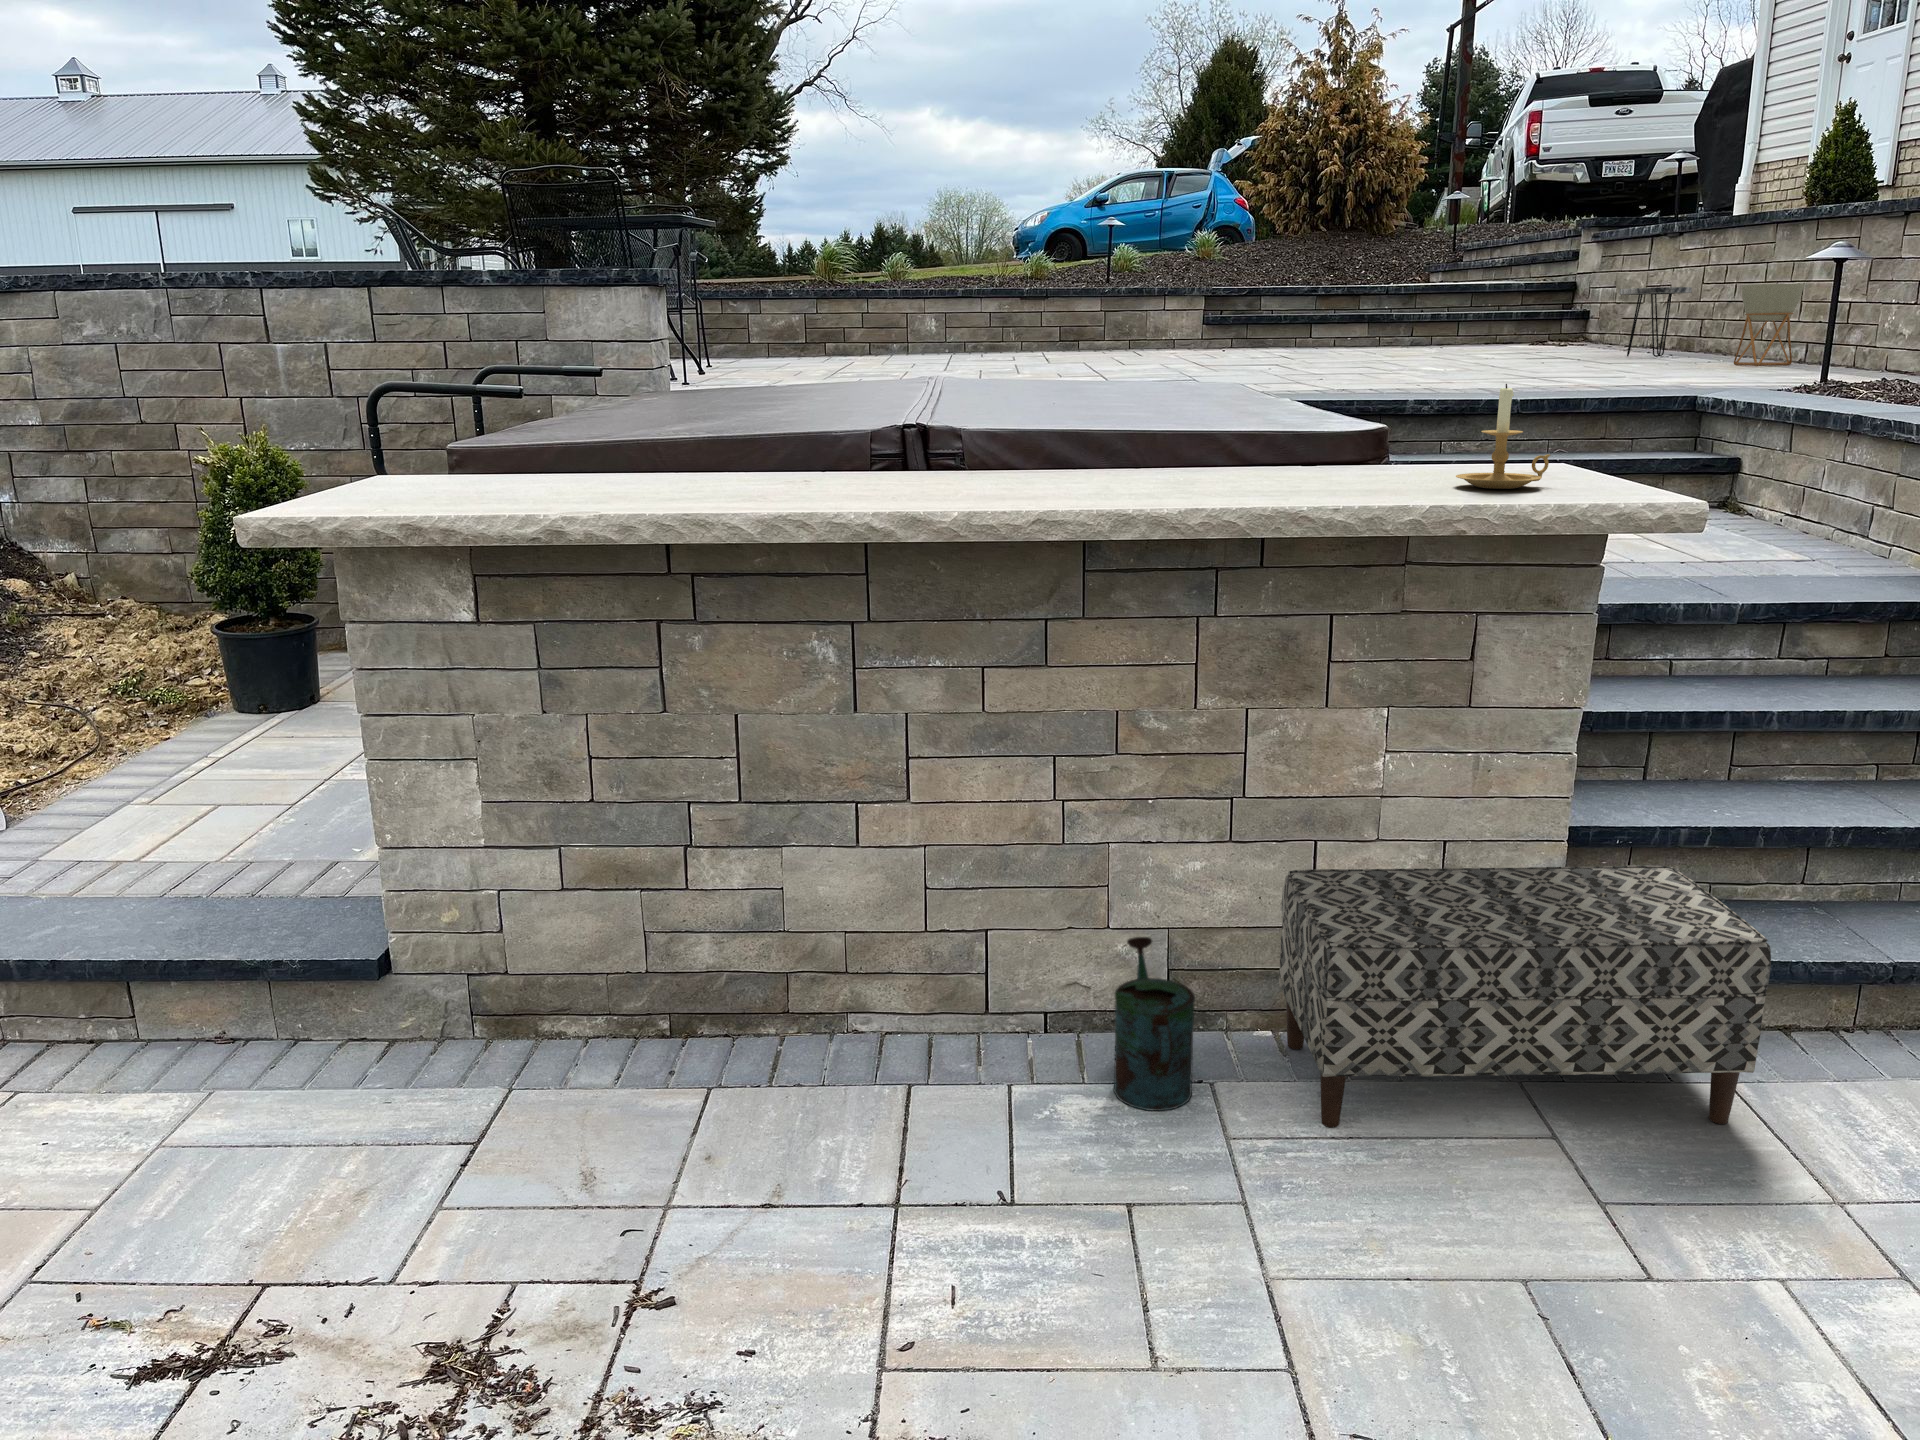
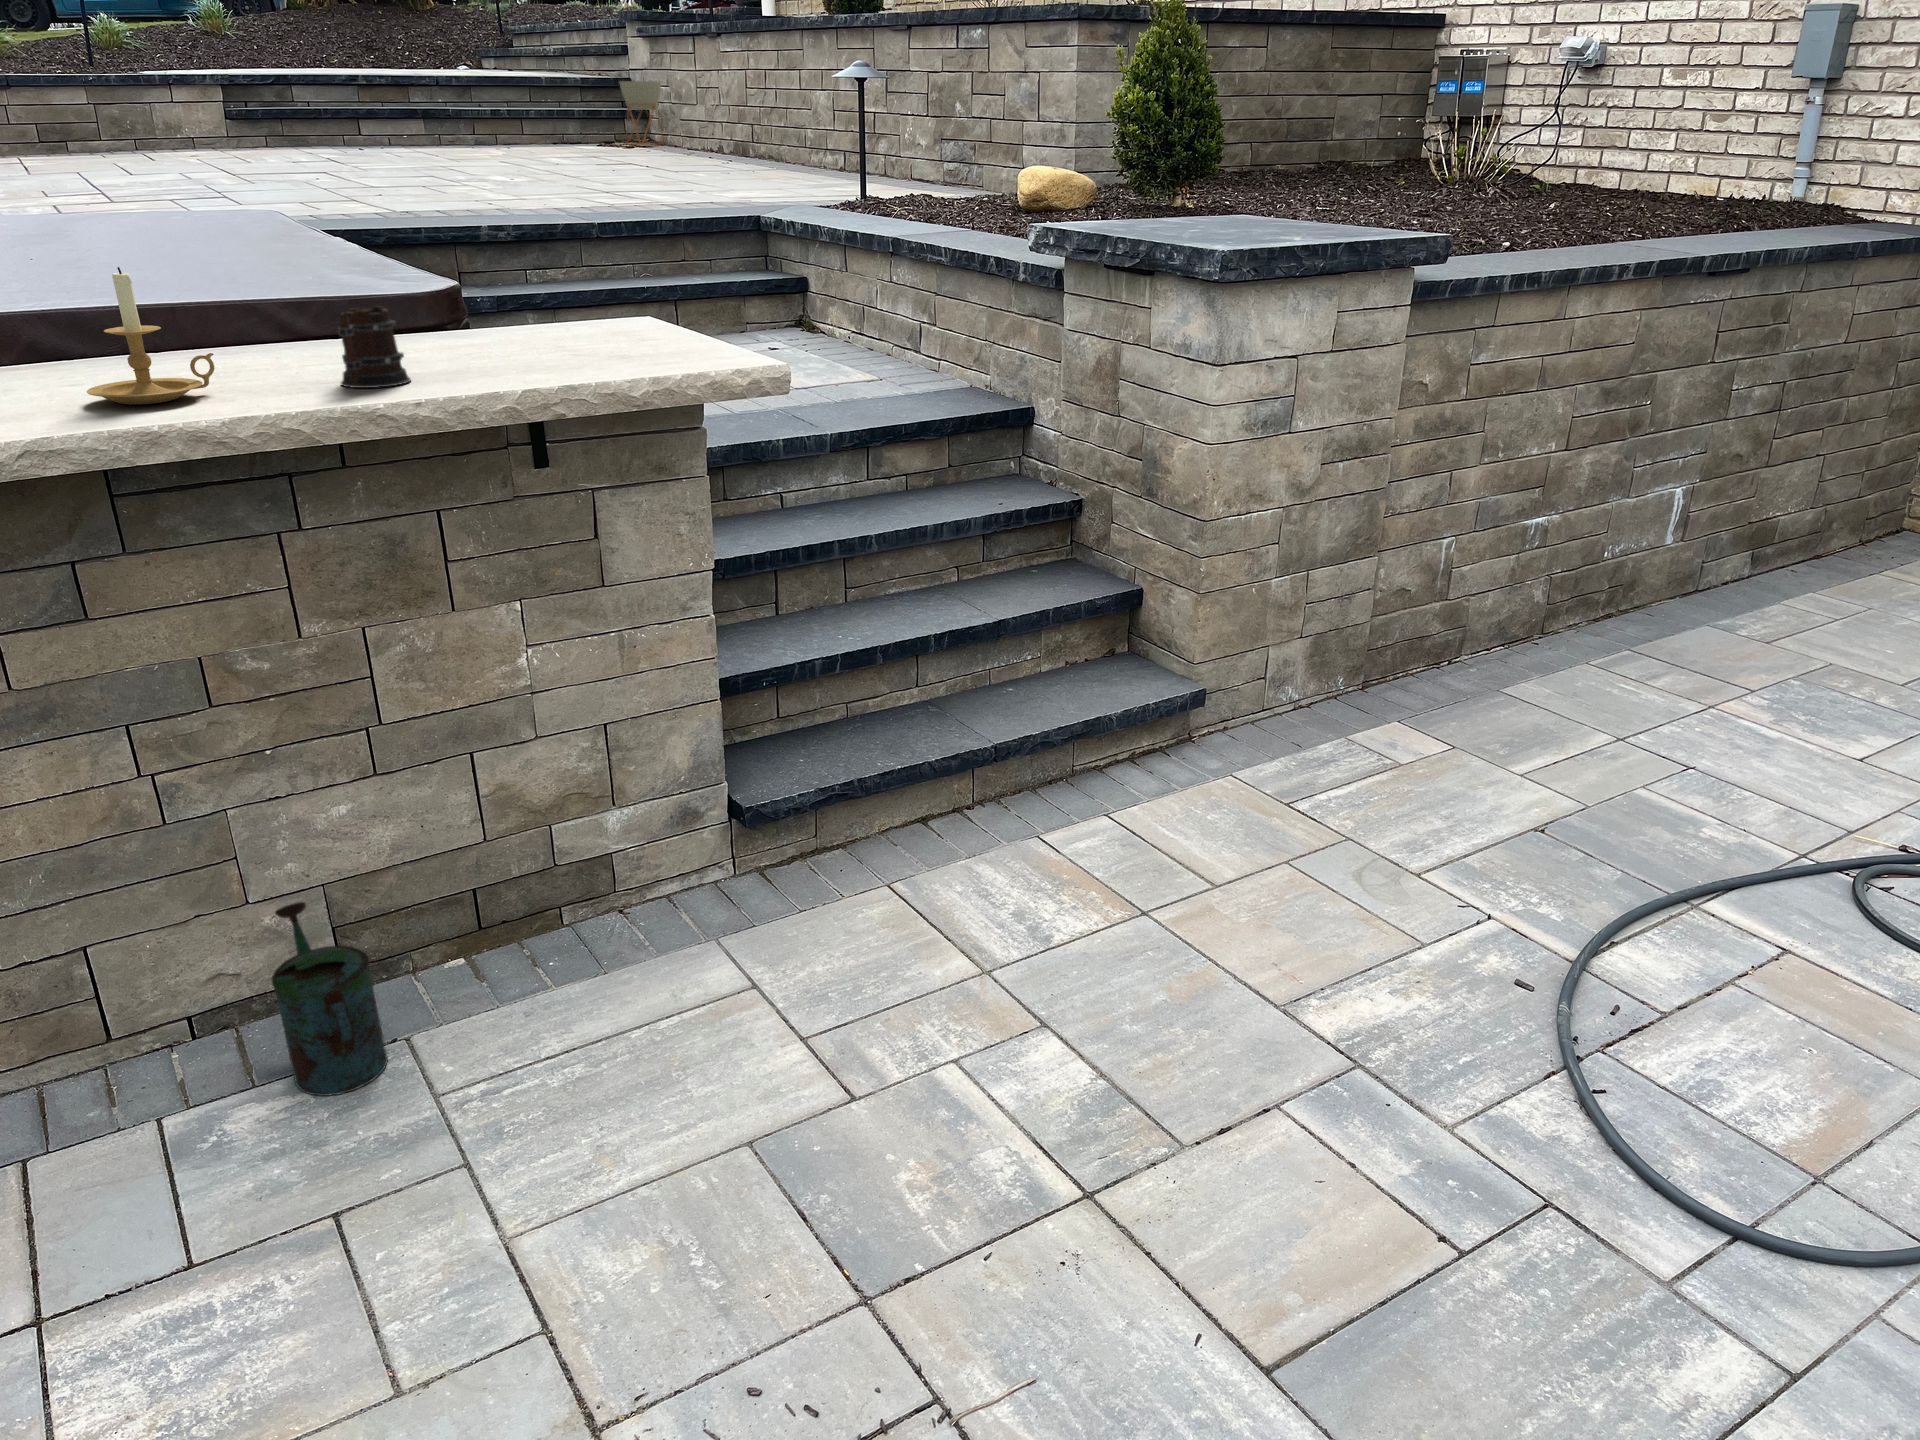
planter: present [1734,284,1804,366] -> present [620,81,664,145]
side table: present [1619,287,1692,357] -> none [674,92,740,163]
candle holder: present [1456,384,1550,489] -> present [87,267,214,405]
beer mug: none [1272,431,1332,499] -> present [338,306,411,388]
bench: present [1279,866,1771,1128] -> none [445,704,906,1048]

